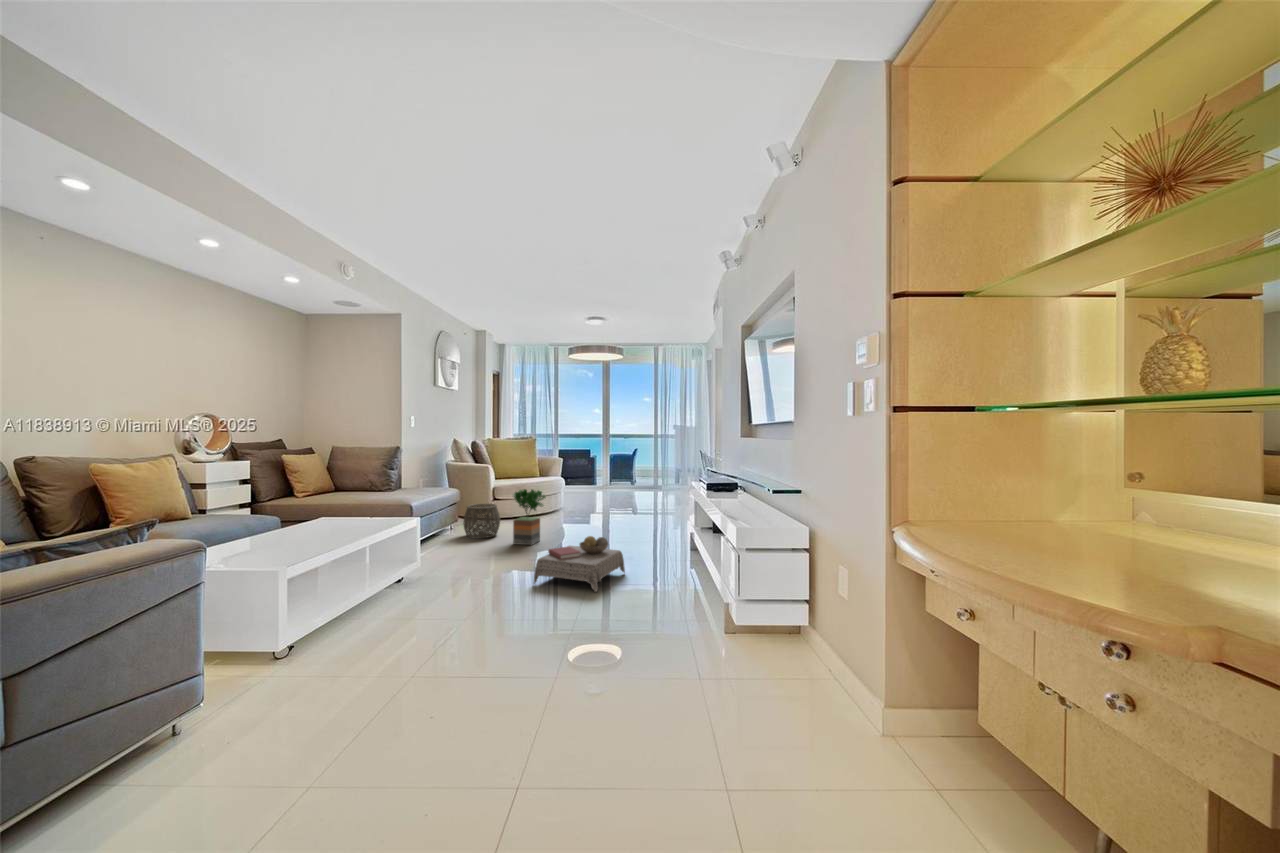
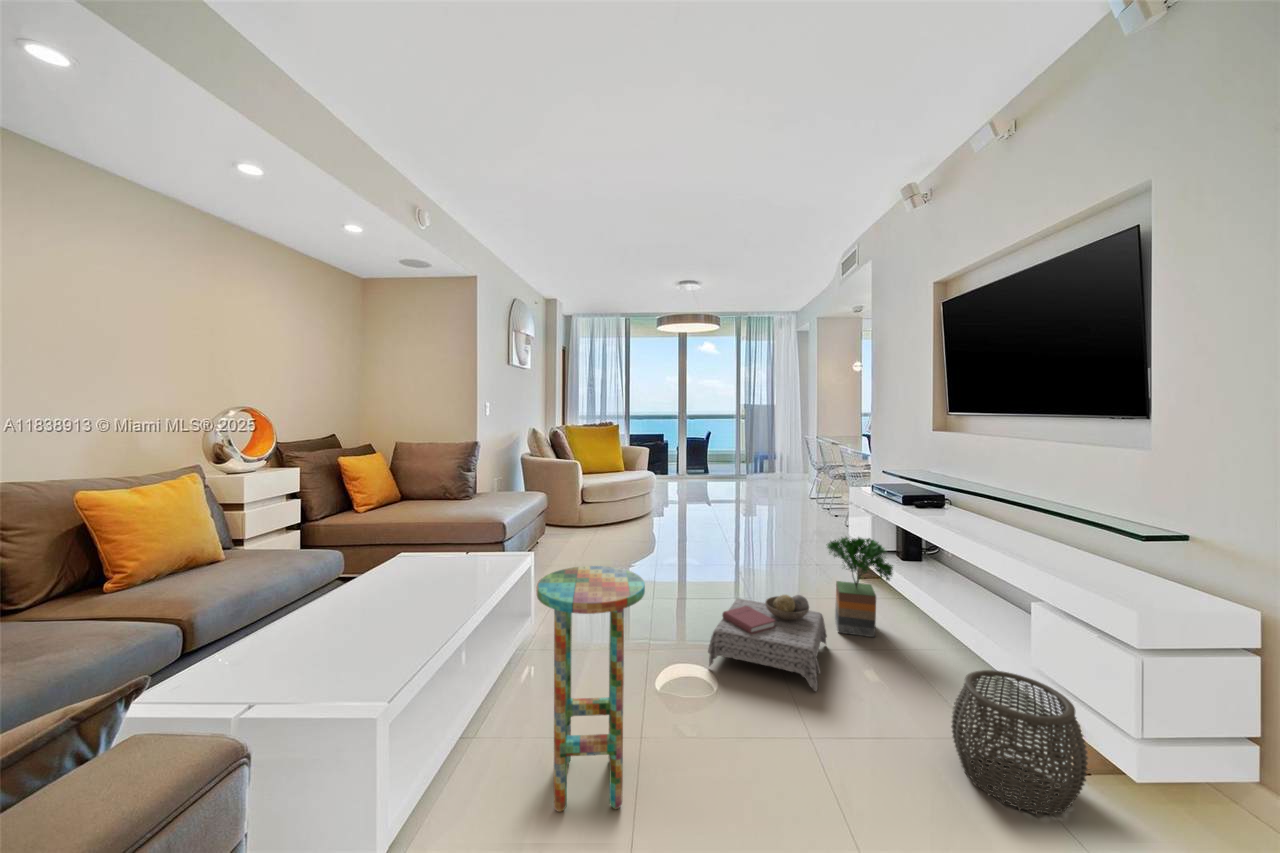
potted tree: present [513,489,546,545] -> present [827,537,893,637]
side table: none [387,501,456,637] -> present [537,566,645,812]
woven basket: present [463,504,500,539] -> present [951,670,1088,815]

